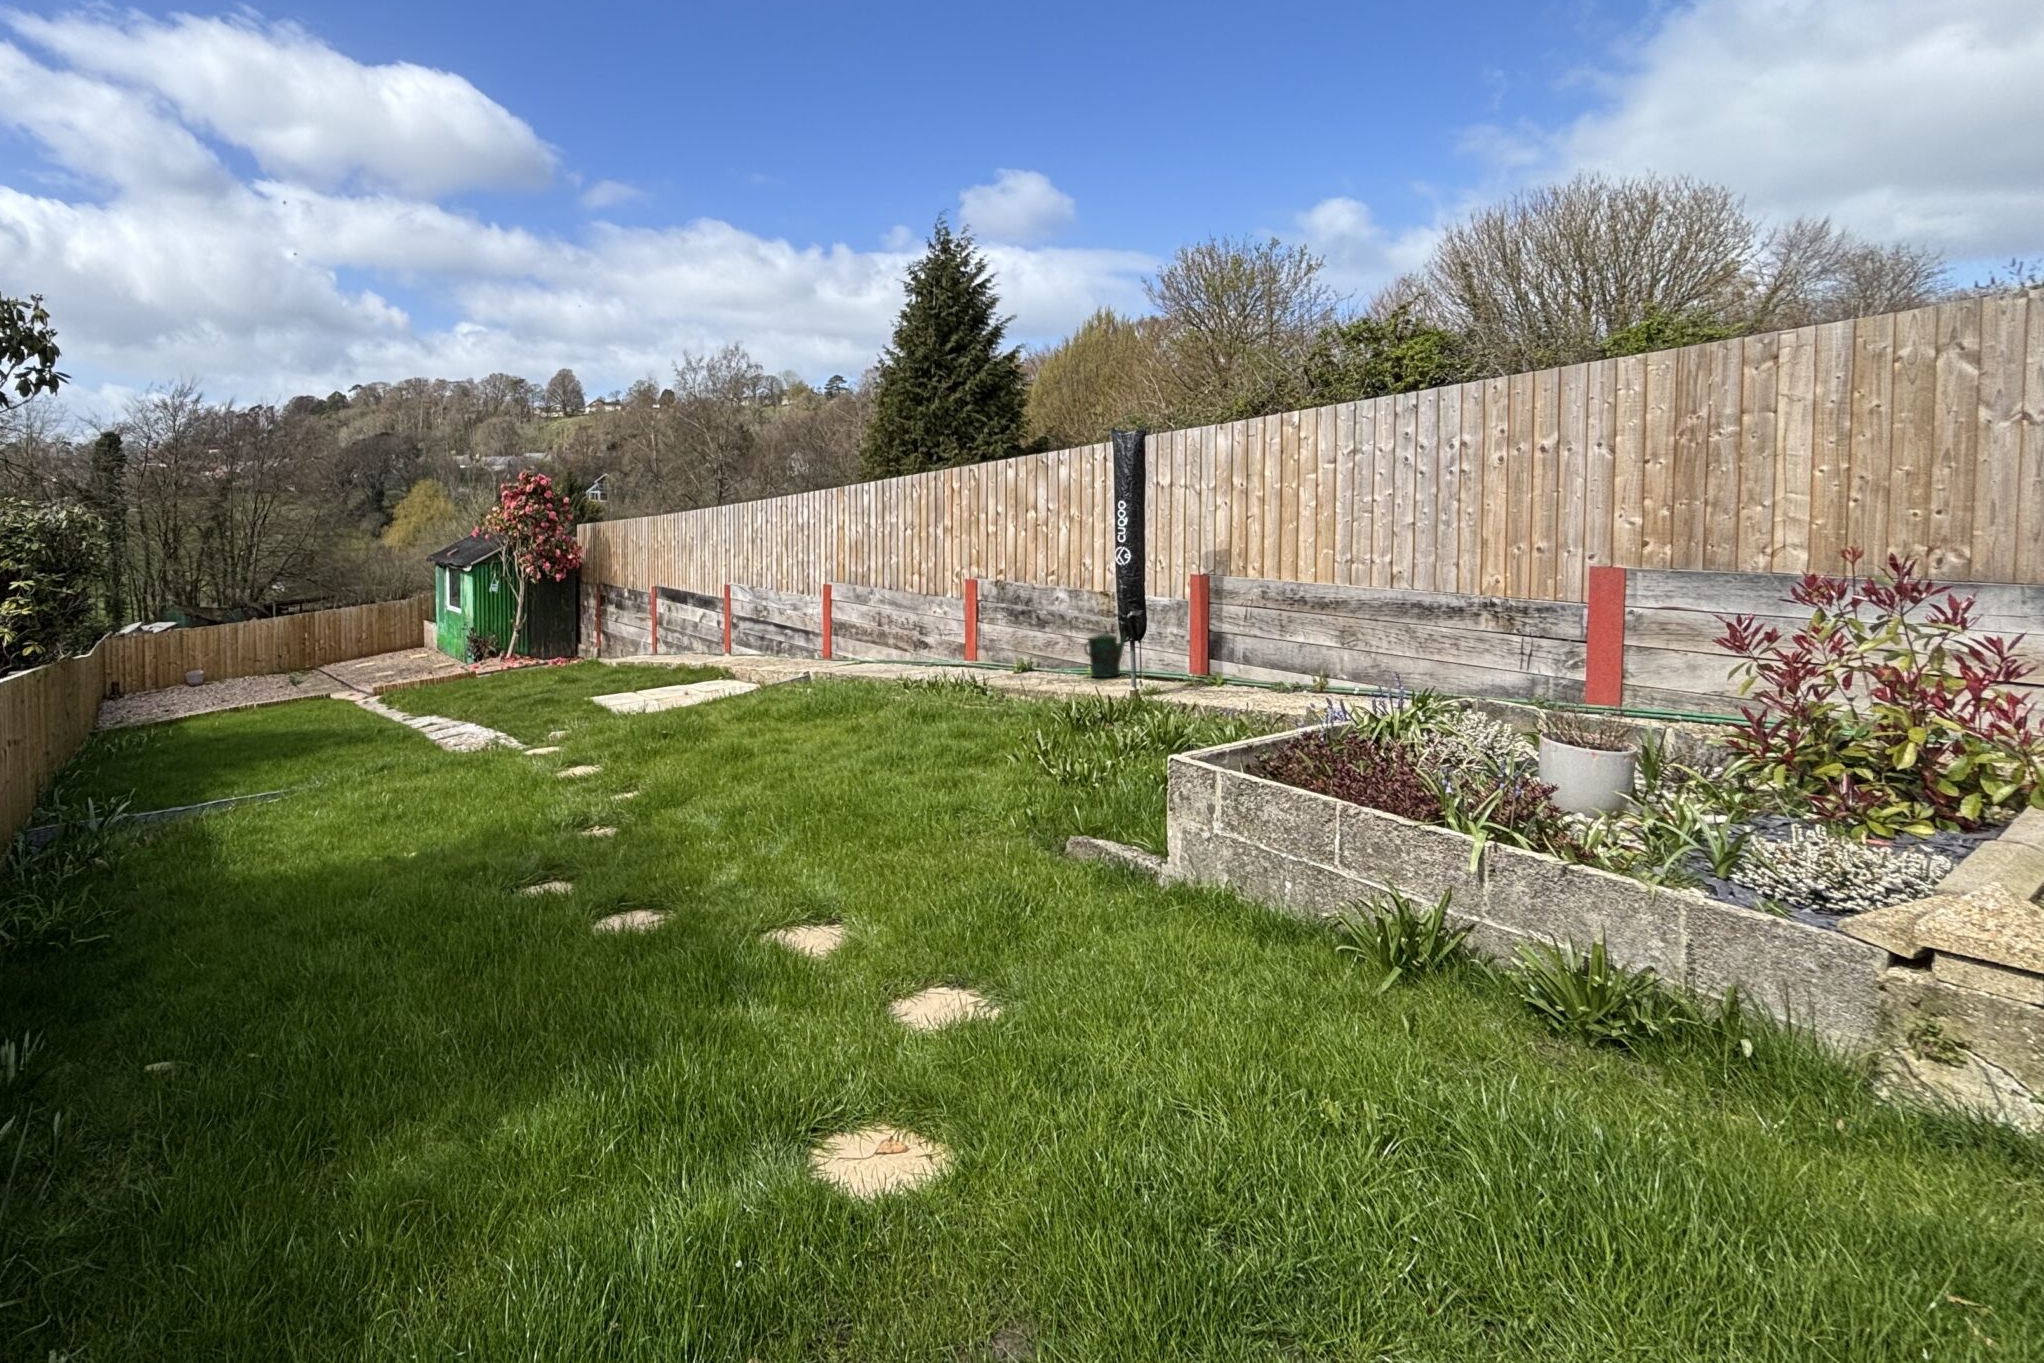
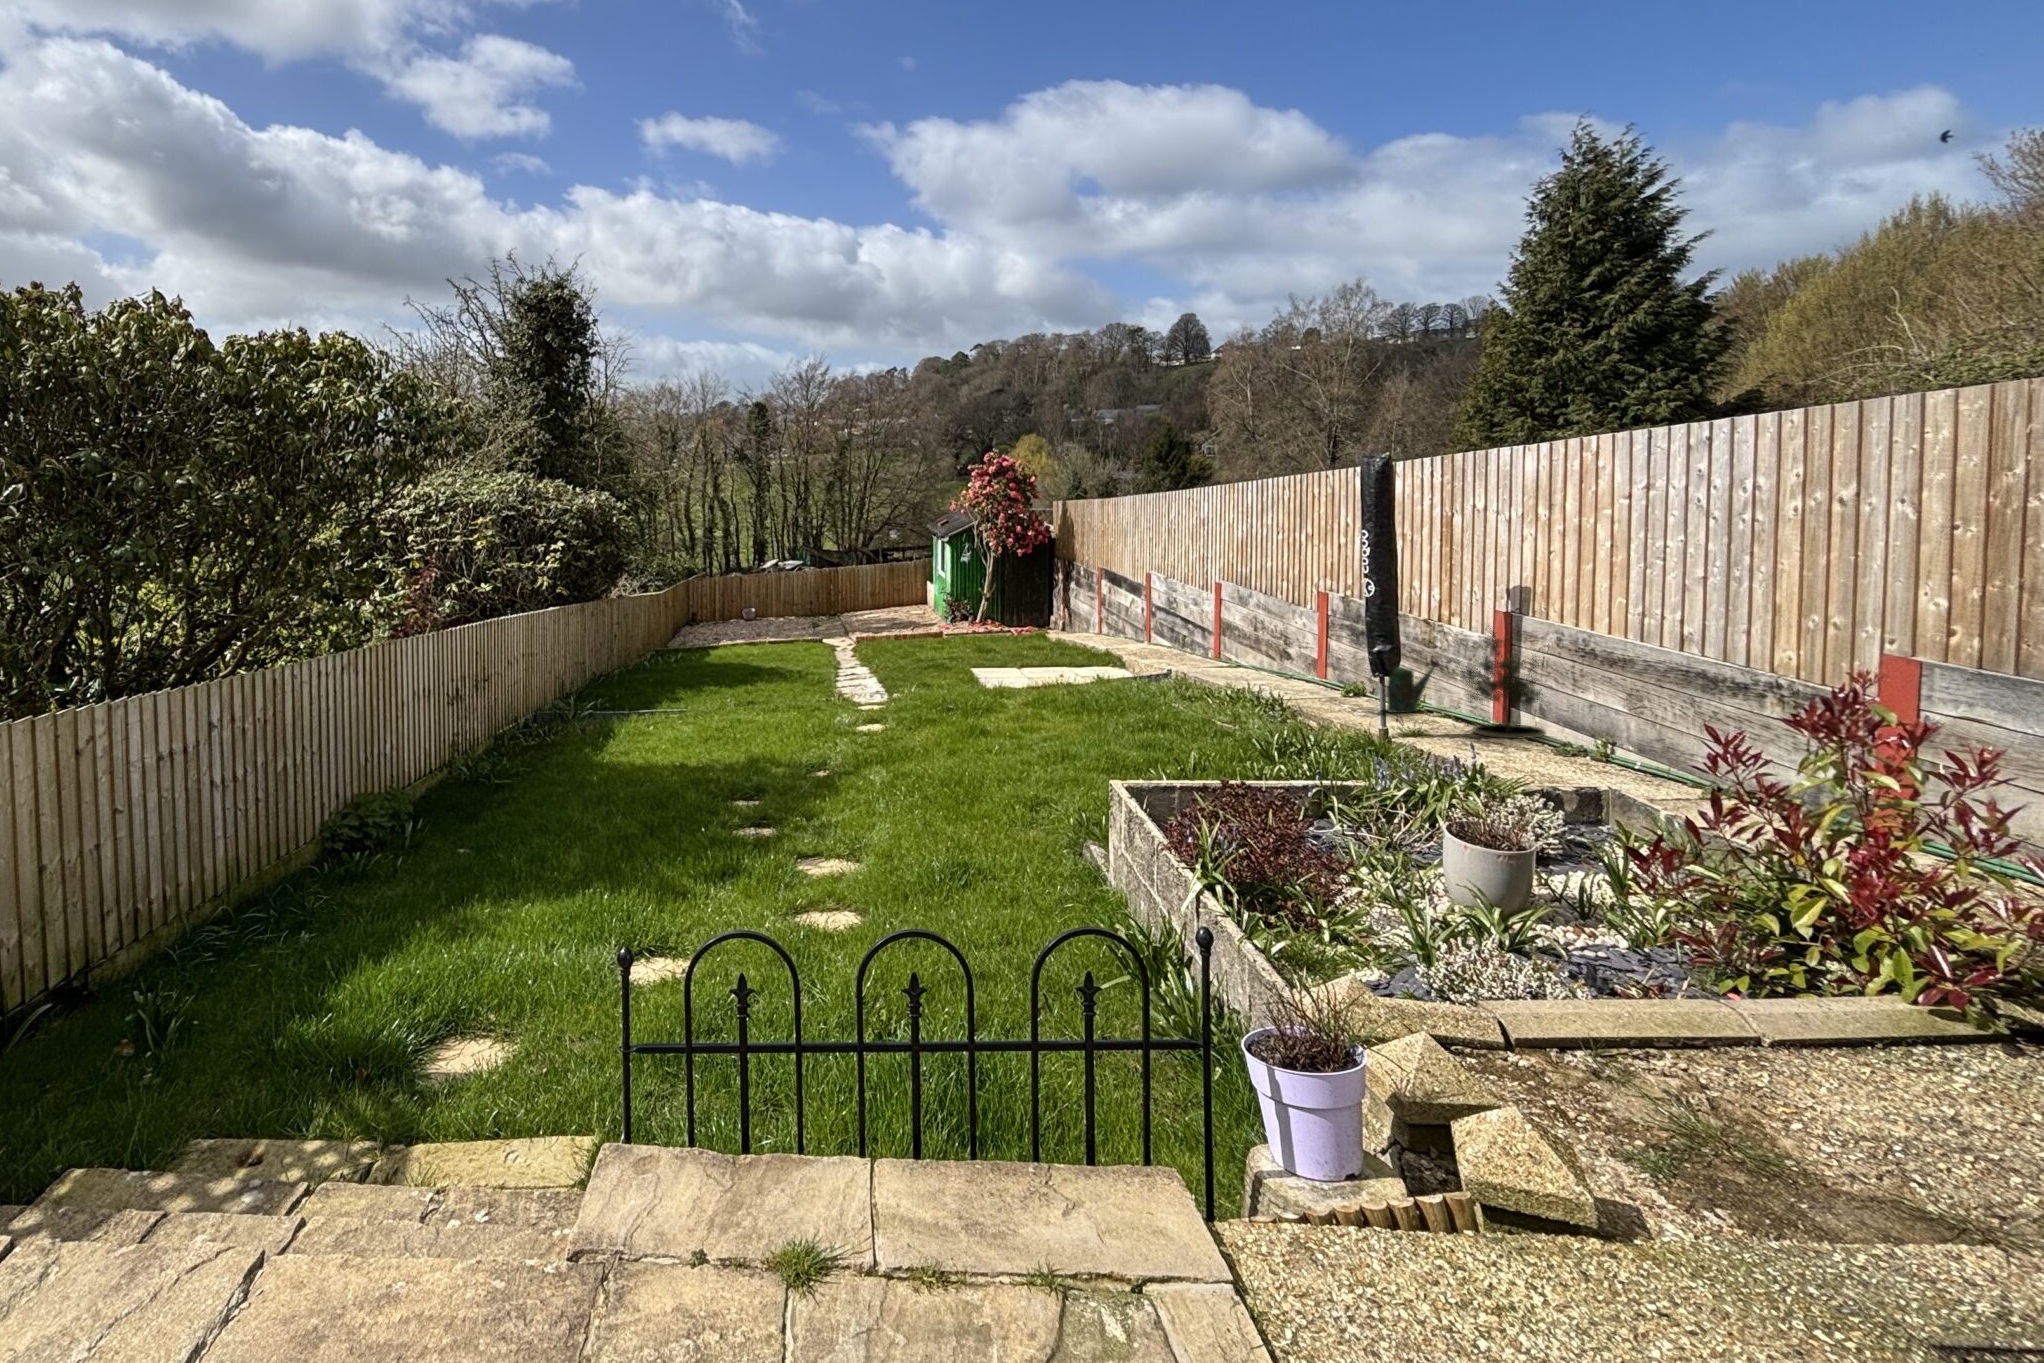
potted tree: none [1184,582,1260,684] -> present [1460,626,1546,738]

